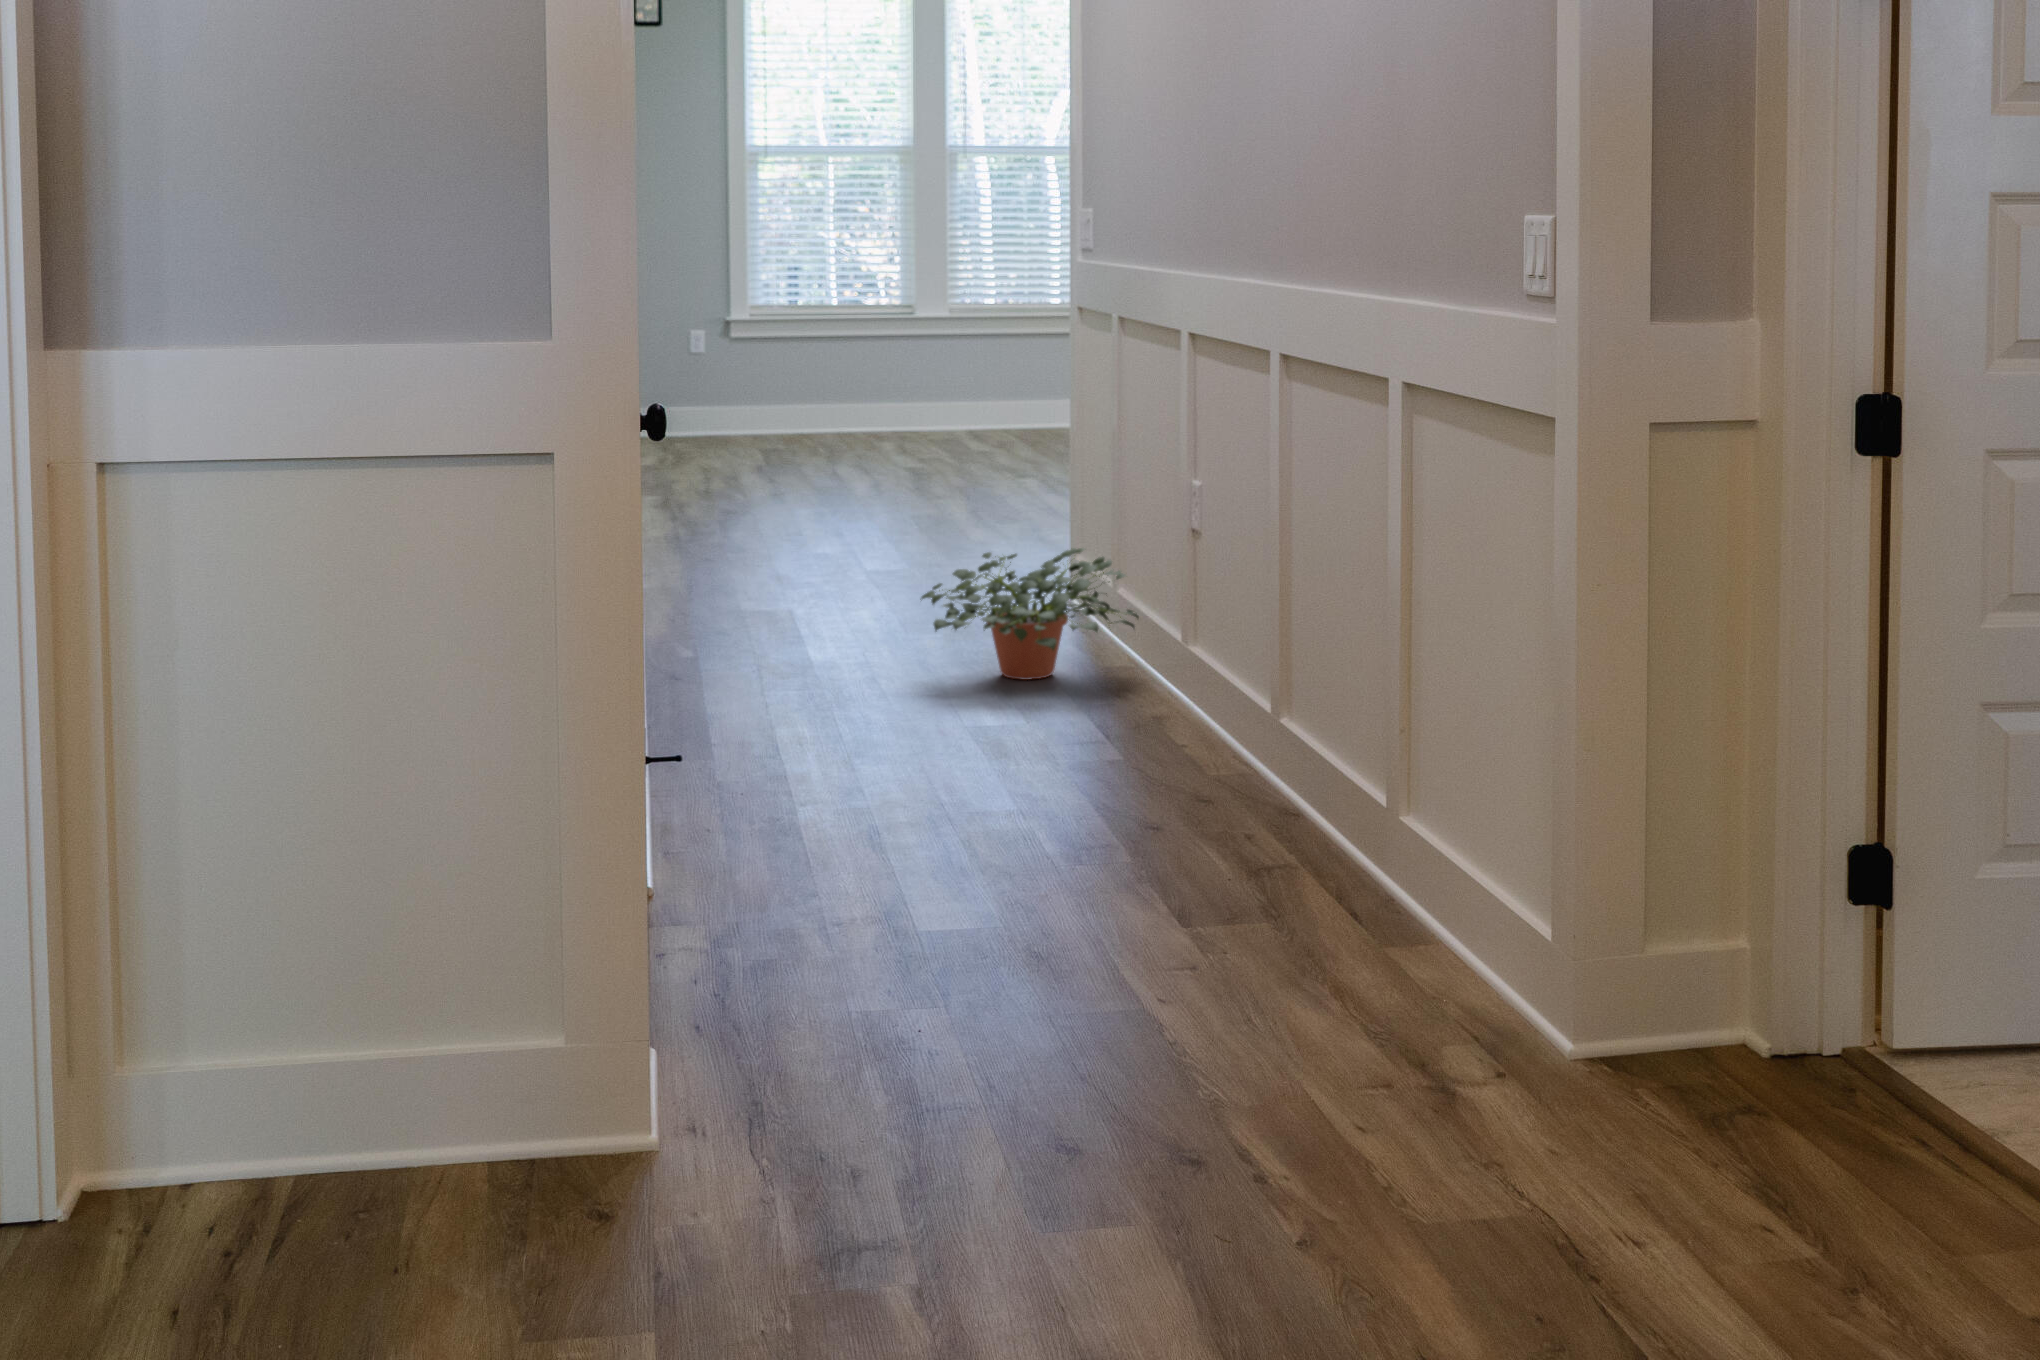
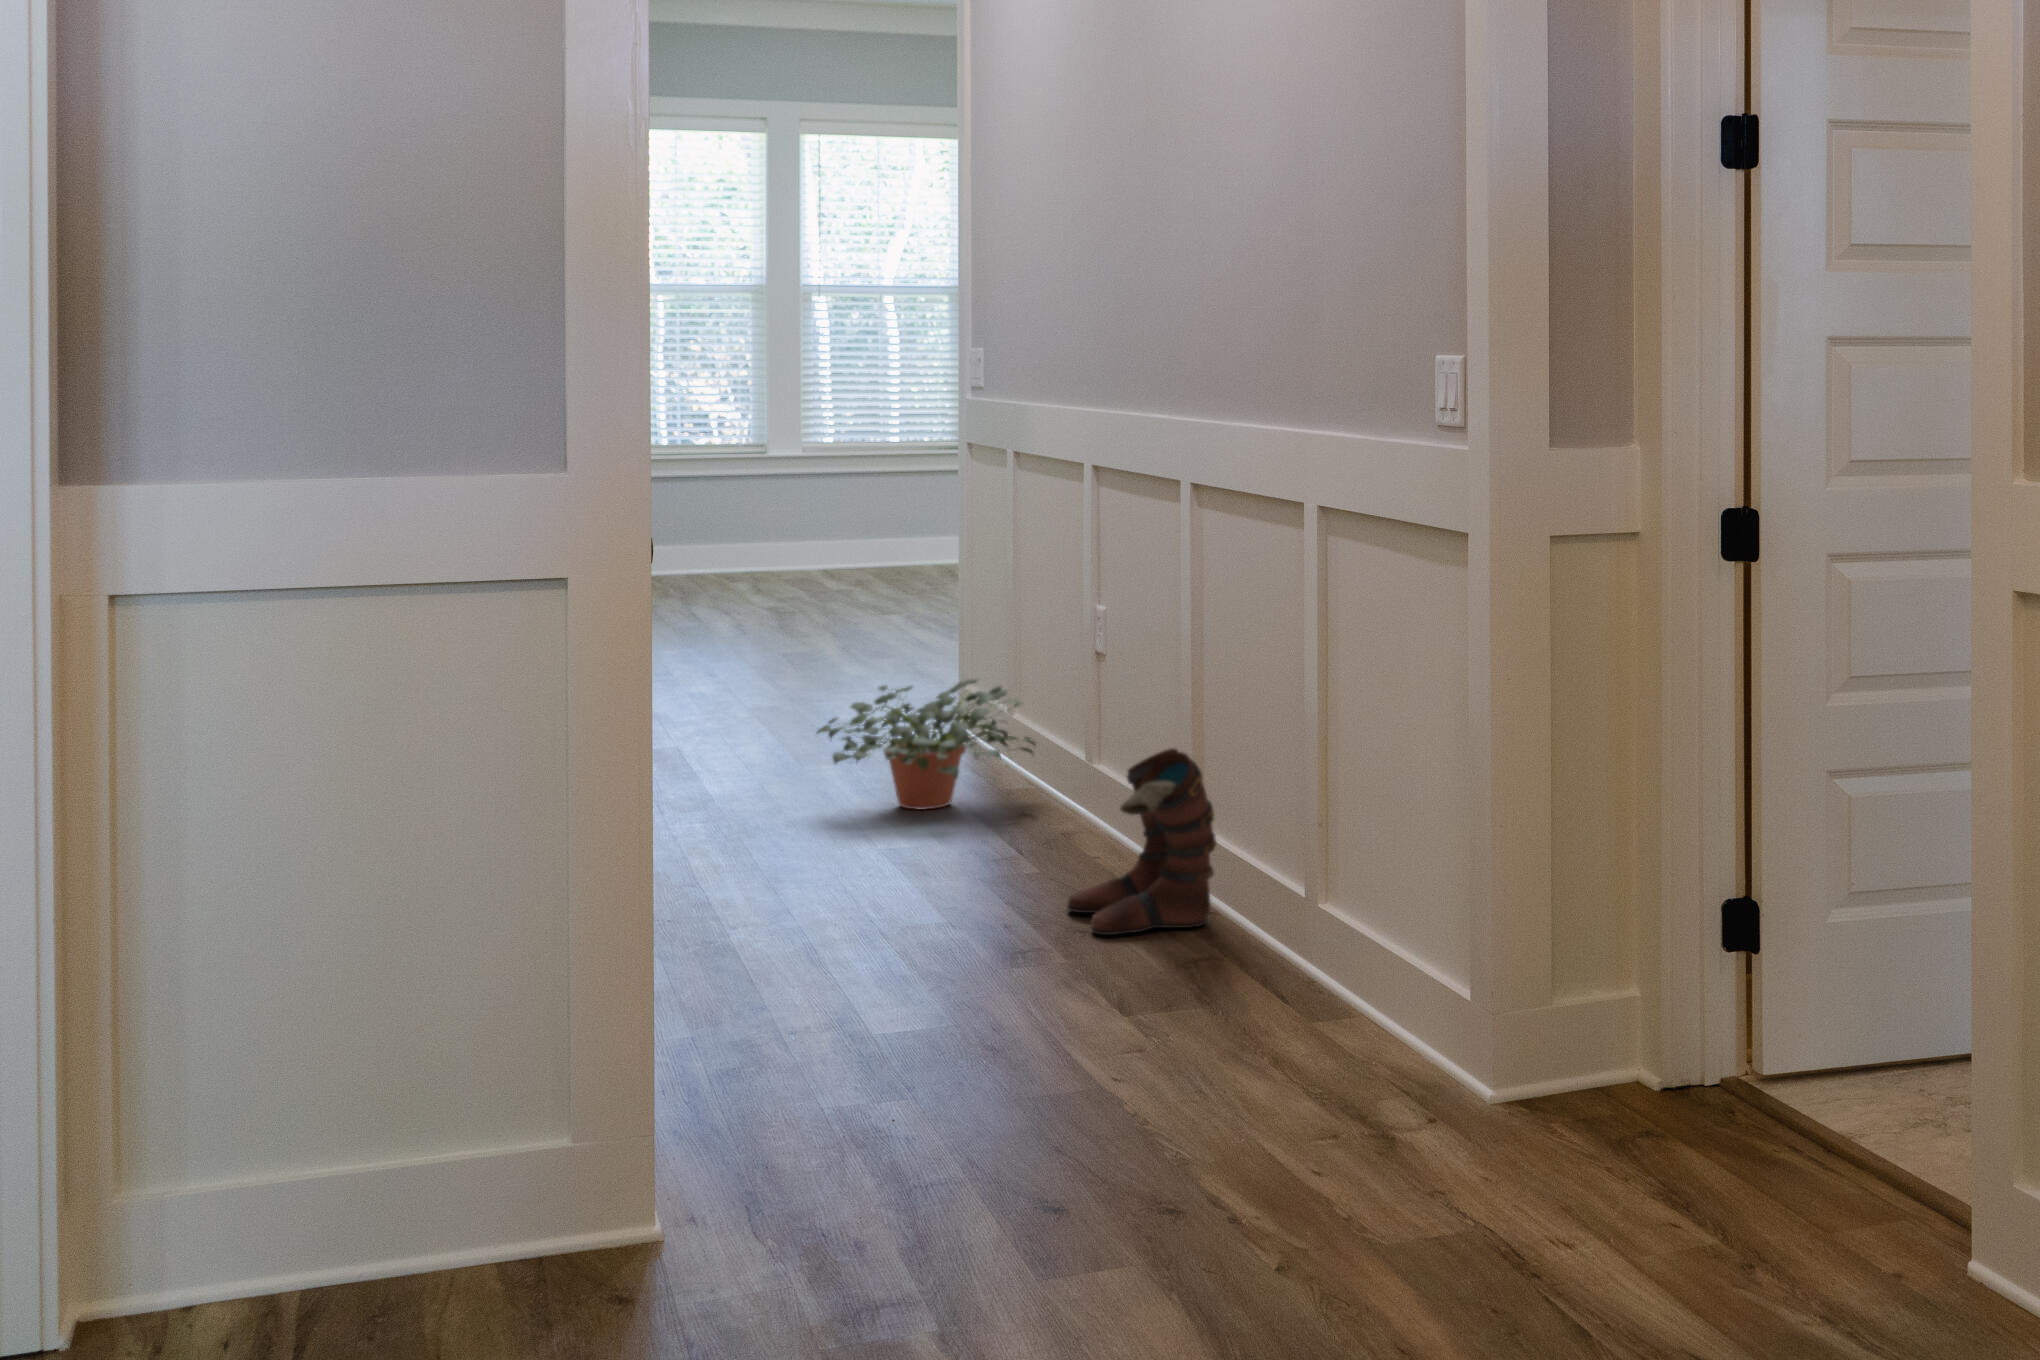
boots: none [1145,634,1299,829] -> present [1067,748,1216,935]

